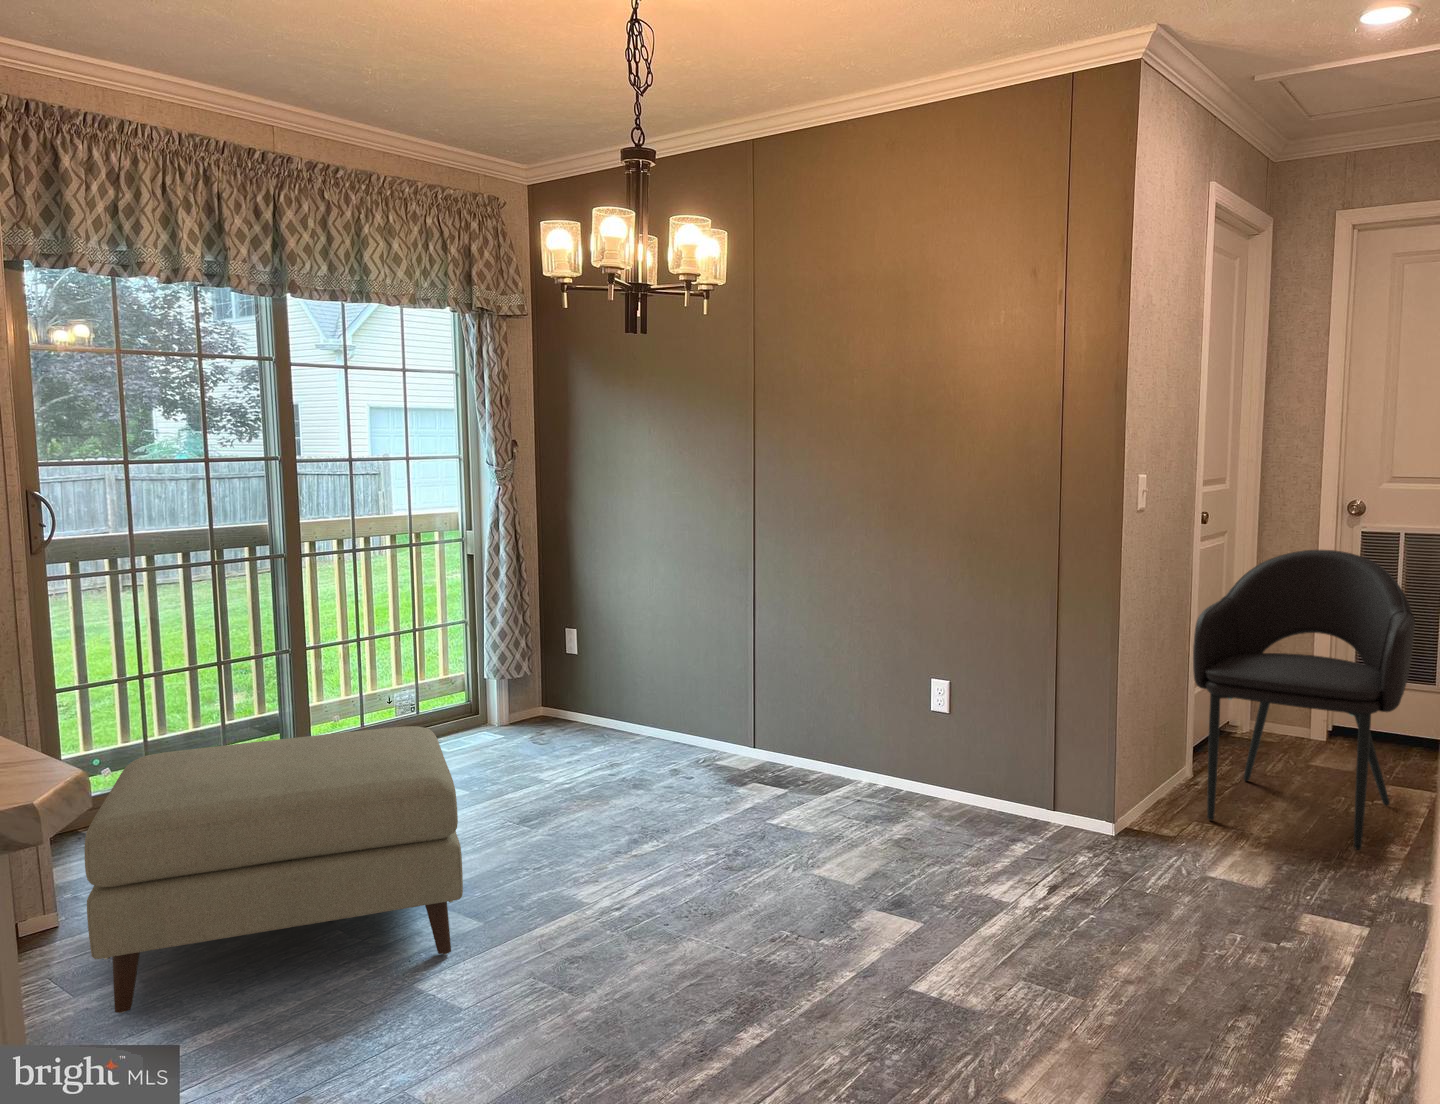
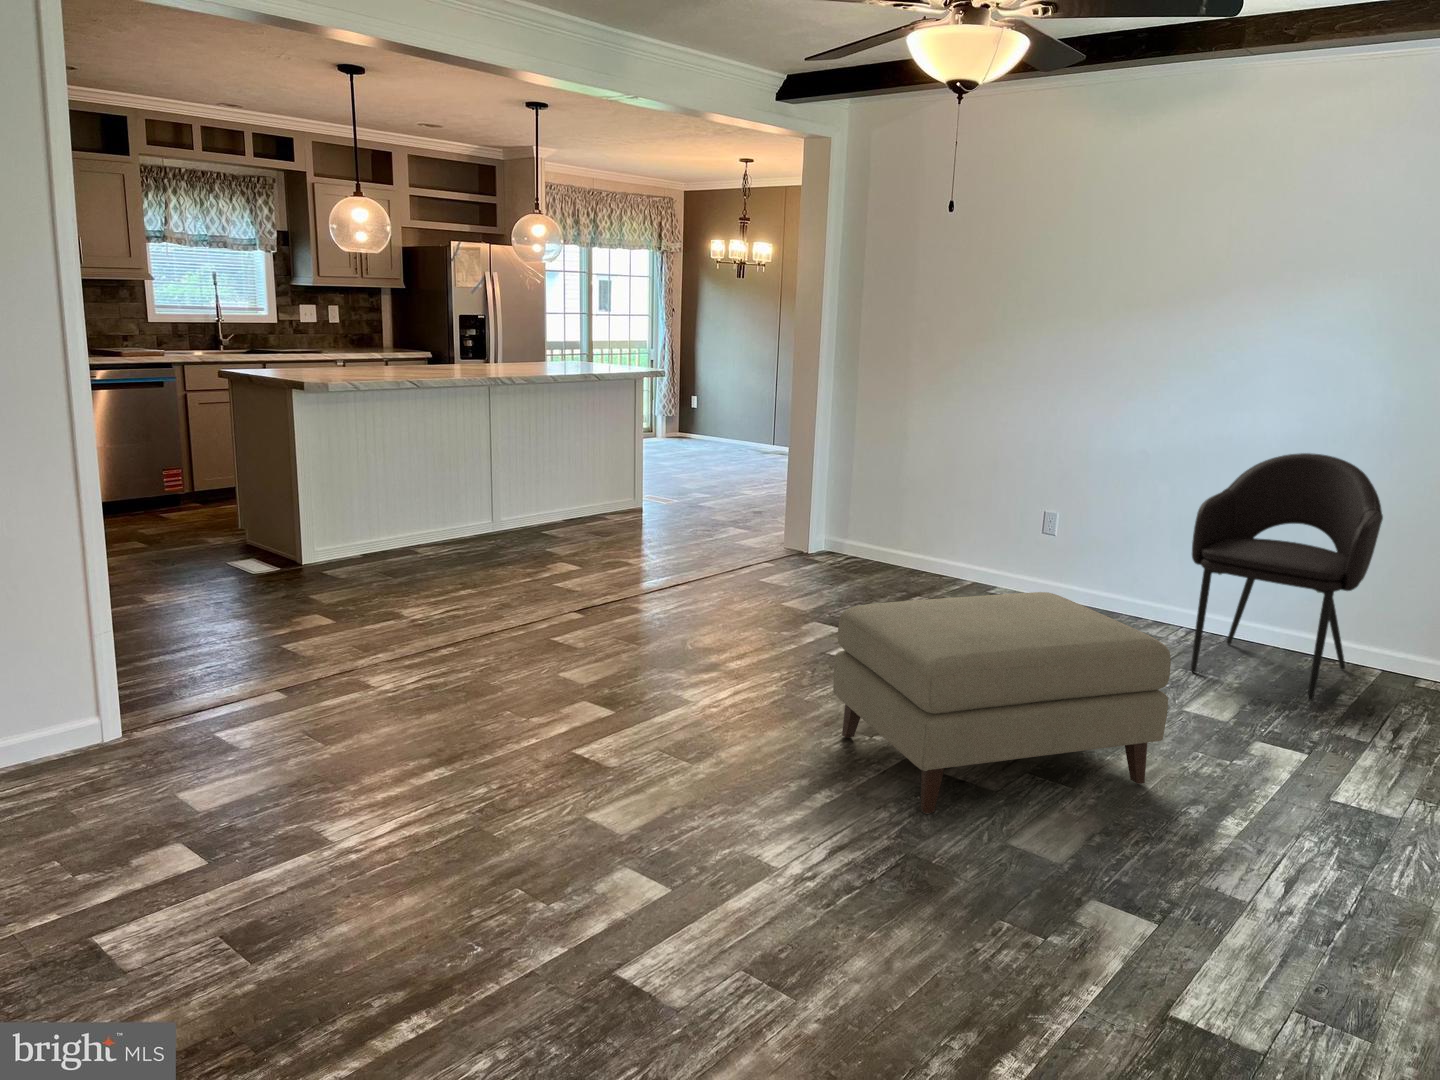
ottoman: present [85,726,463,1013] -> present [833,592,1171,814]

